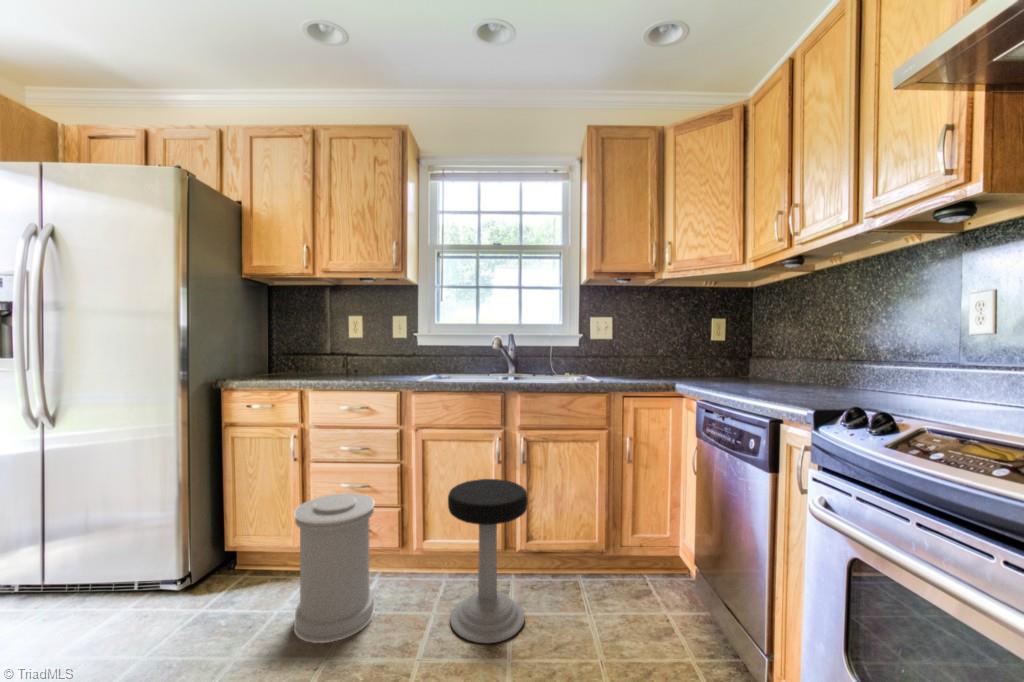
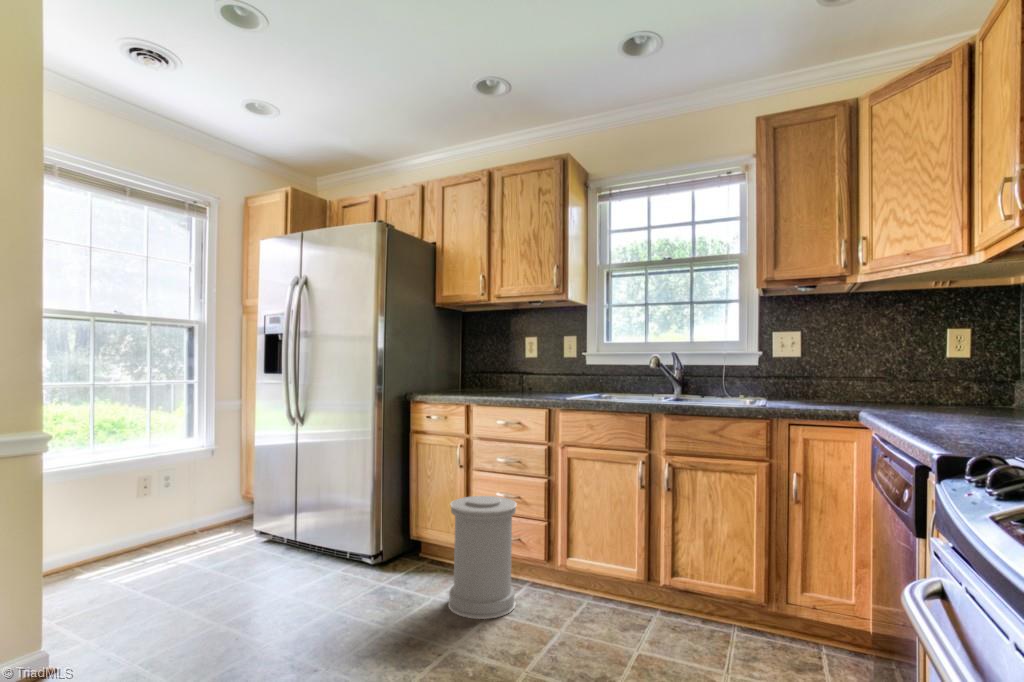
stool: present [448,479,528,643] -> none [574,498,654,656]

